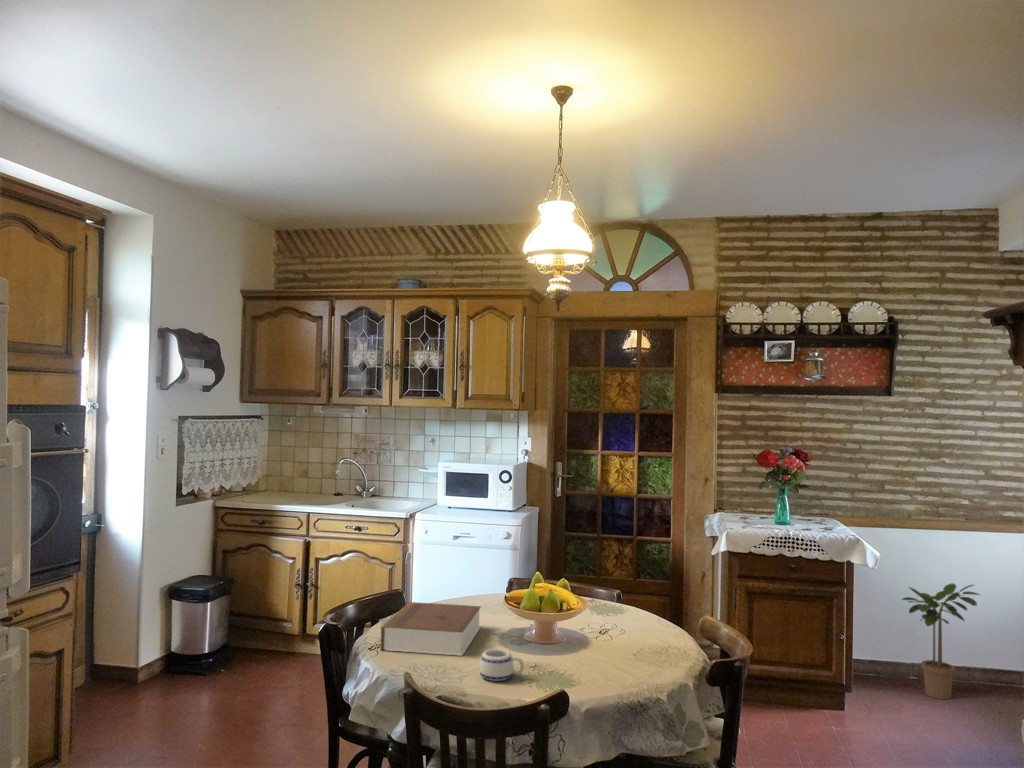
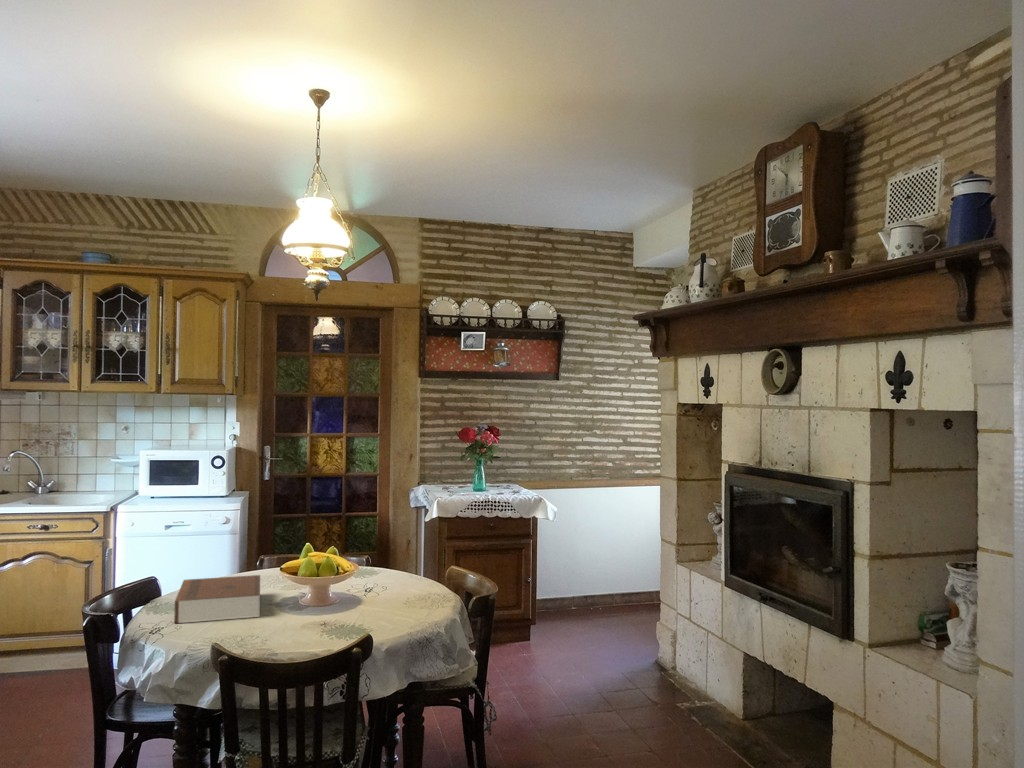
potted plant: present [902,583,979,699] -> none [568,528,623,621]
mug: present [479,649,524,681] -> none [287,603,329,629]

